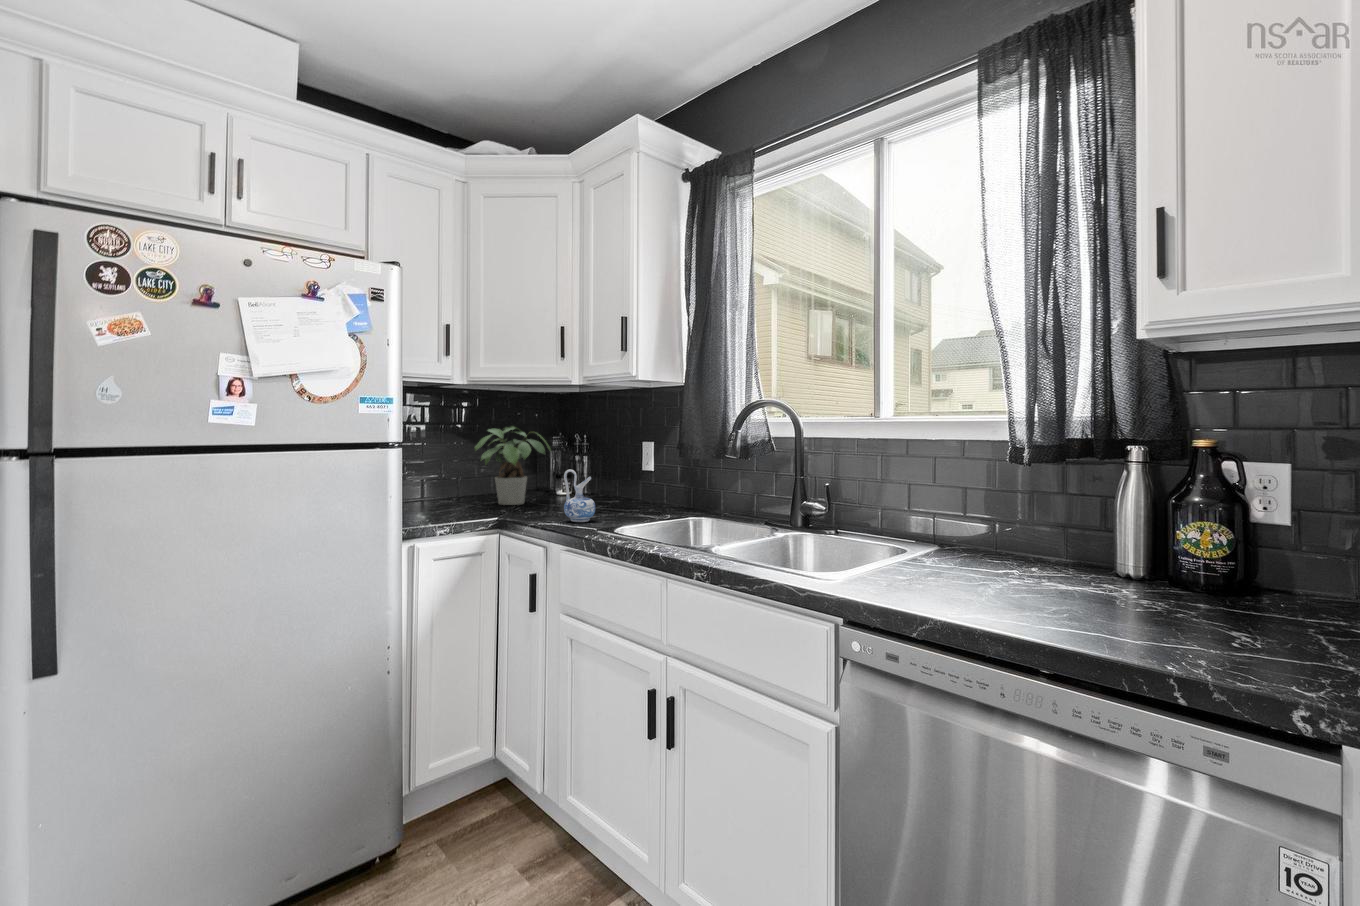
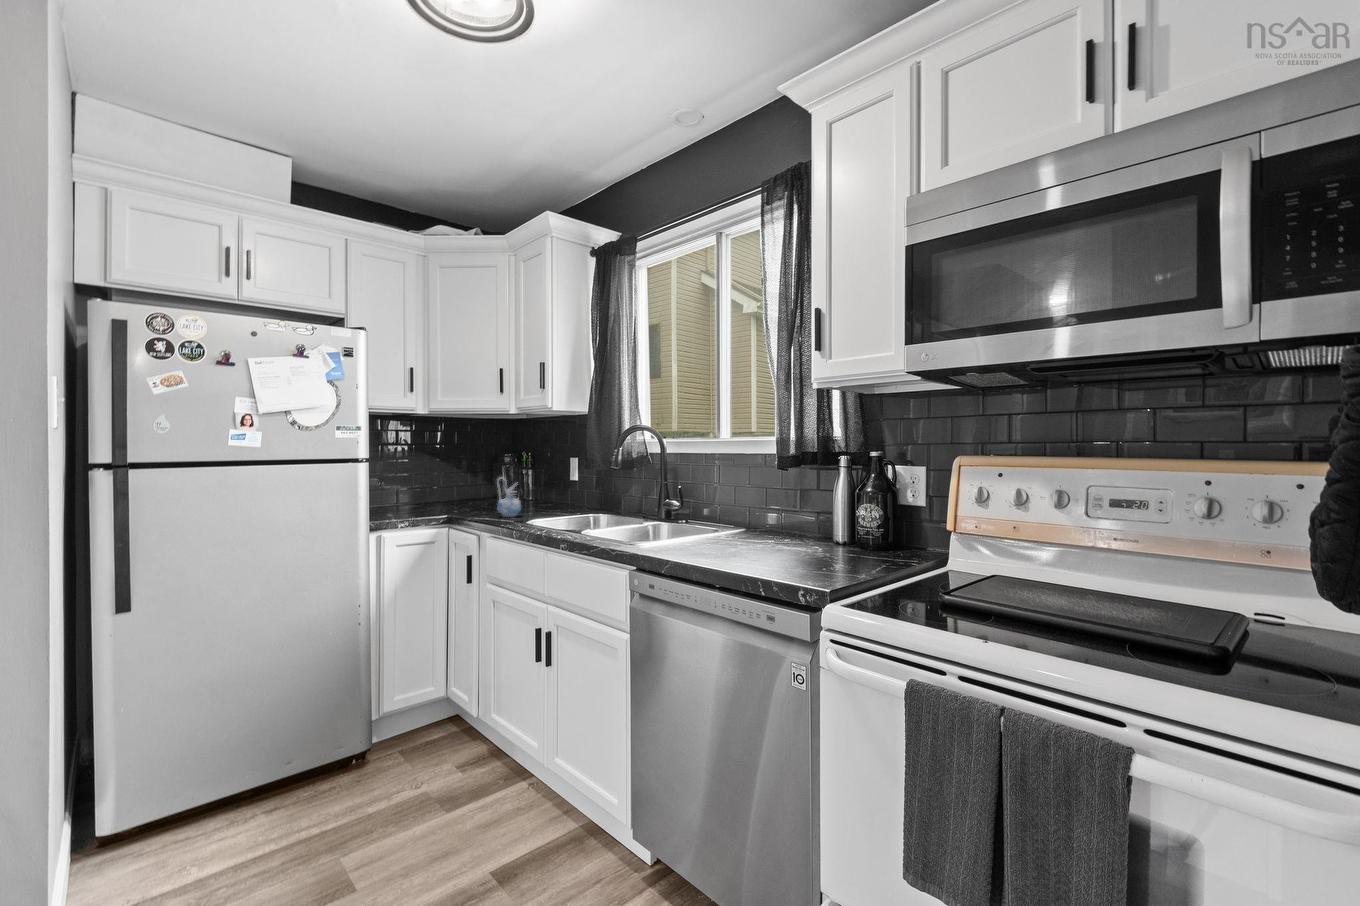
potted plant: present [475,426,550,505] -> none [436,444,500,506]

